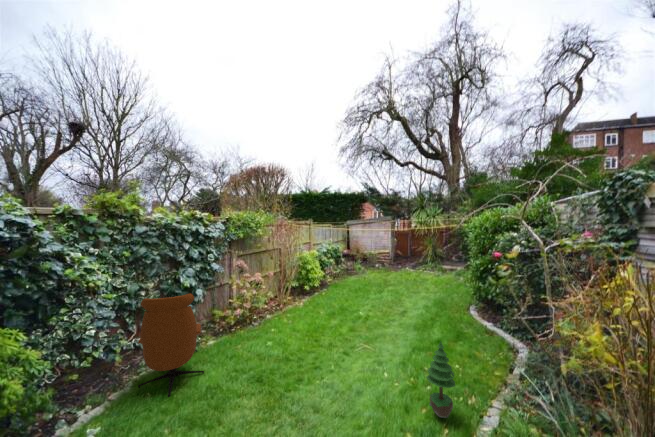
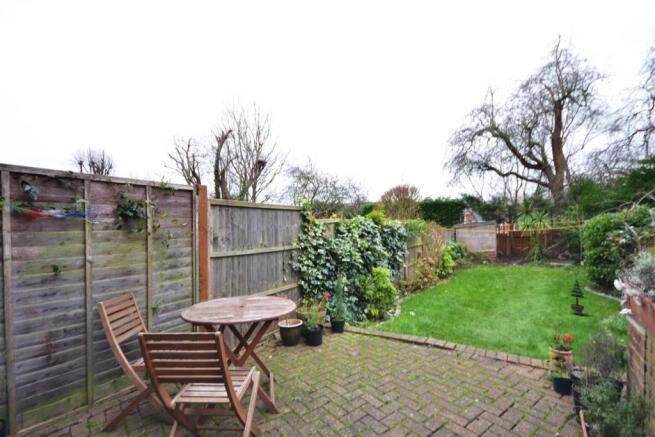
lounge chair: present [138,293,204,397] -> none [400,256,439,301]

